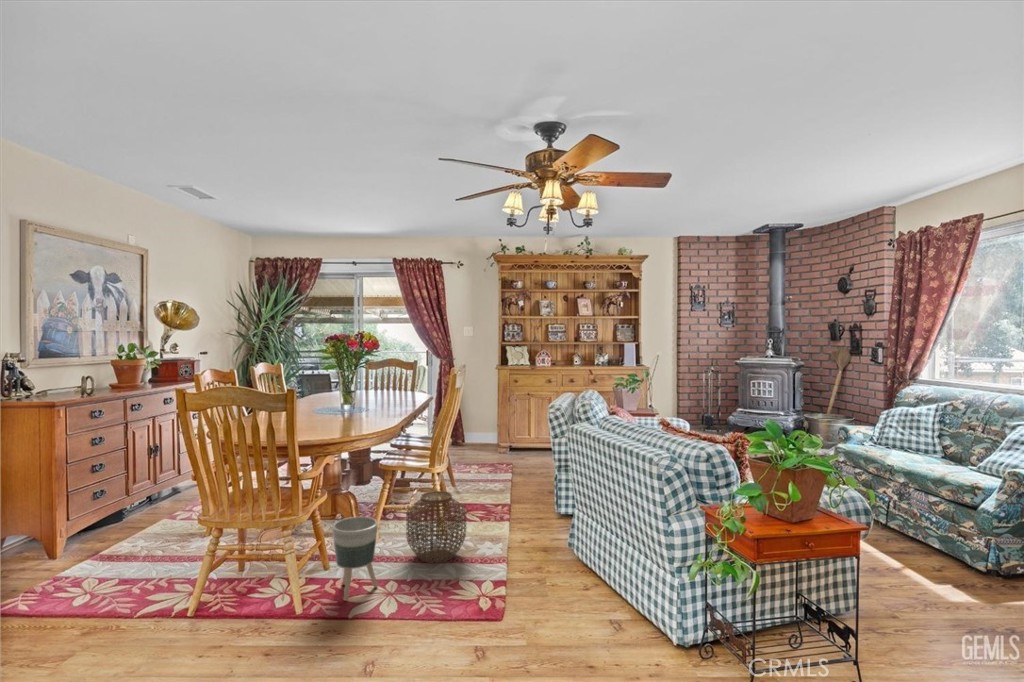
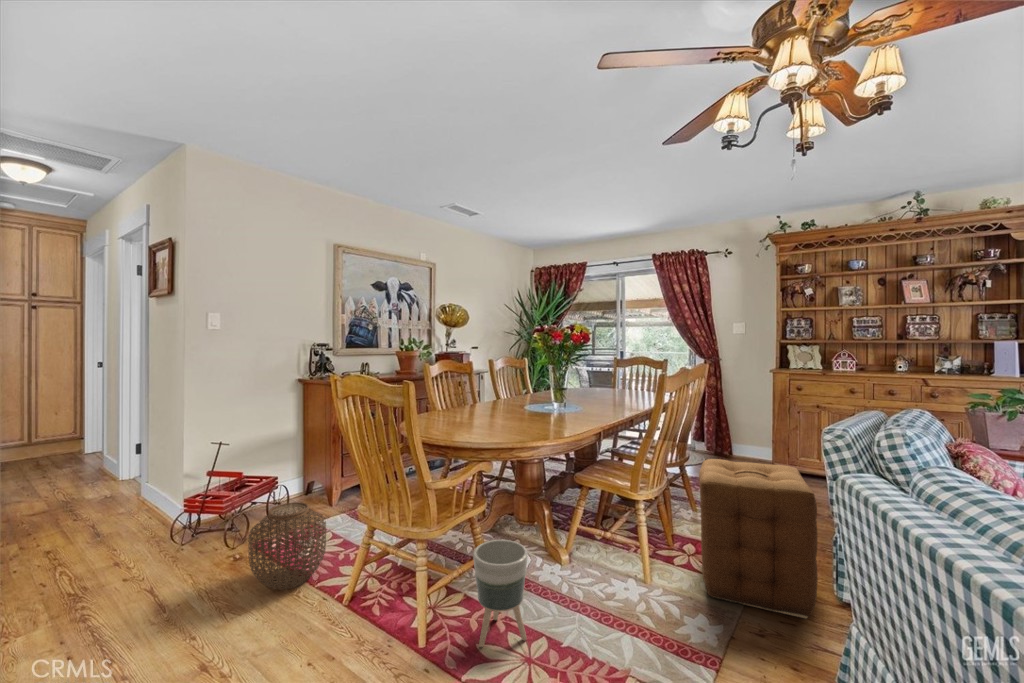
ottoman: none [473,435,548,532] -> present [699,459,818,619]
woven basket: present [406,491,466,563] -> present [248,502,326,590]

